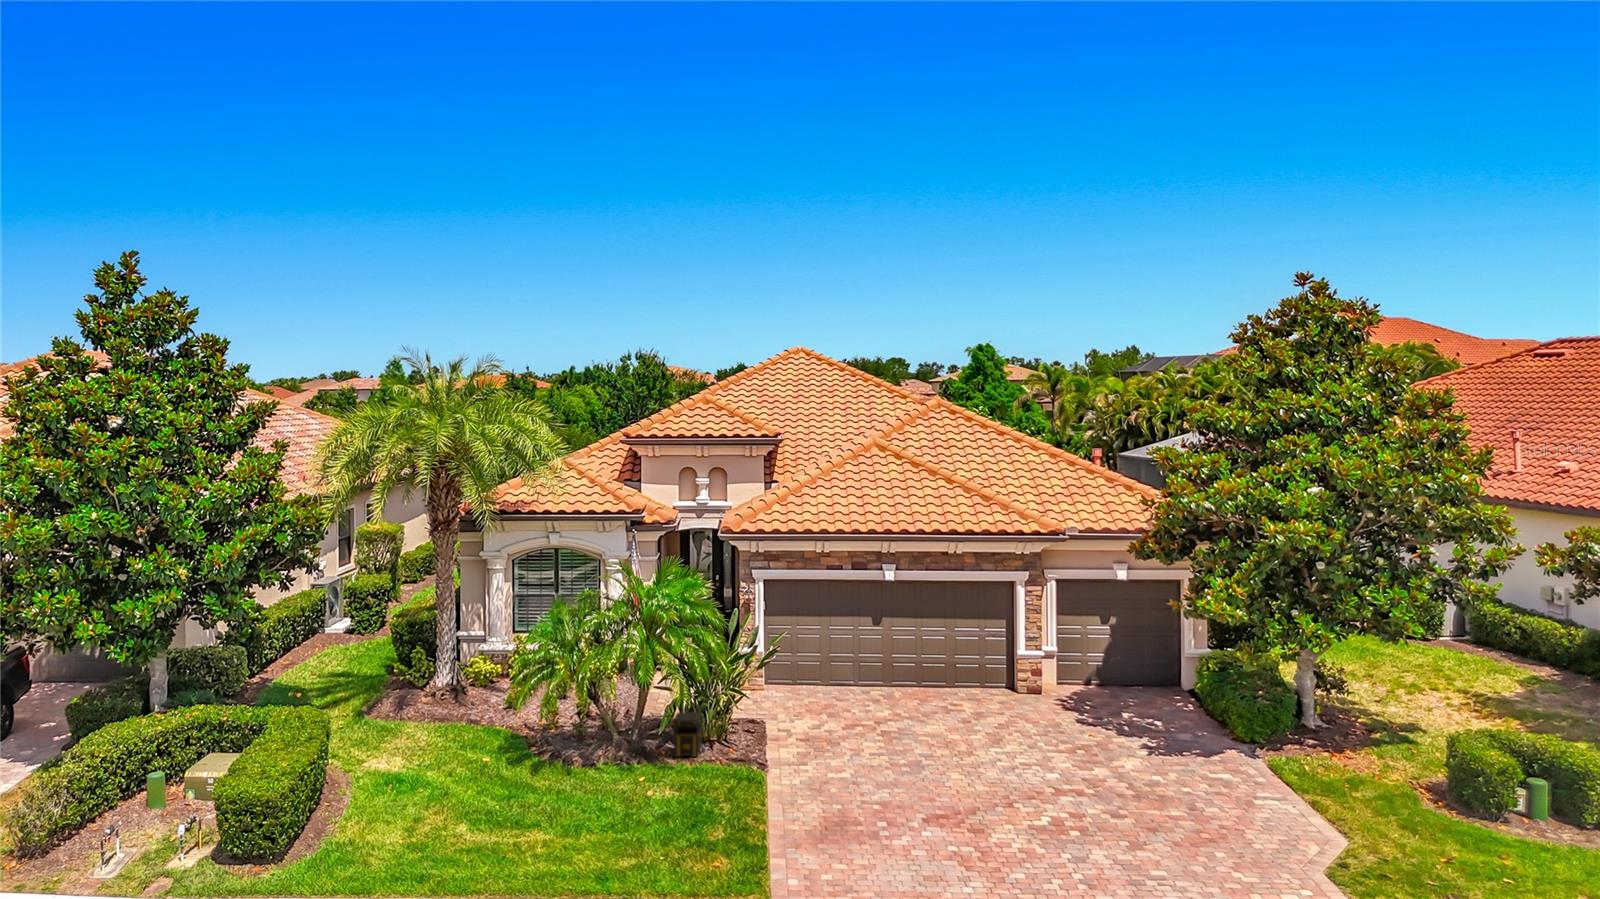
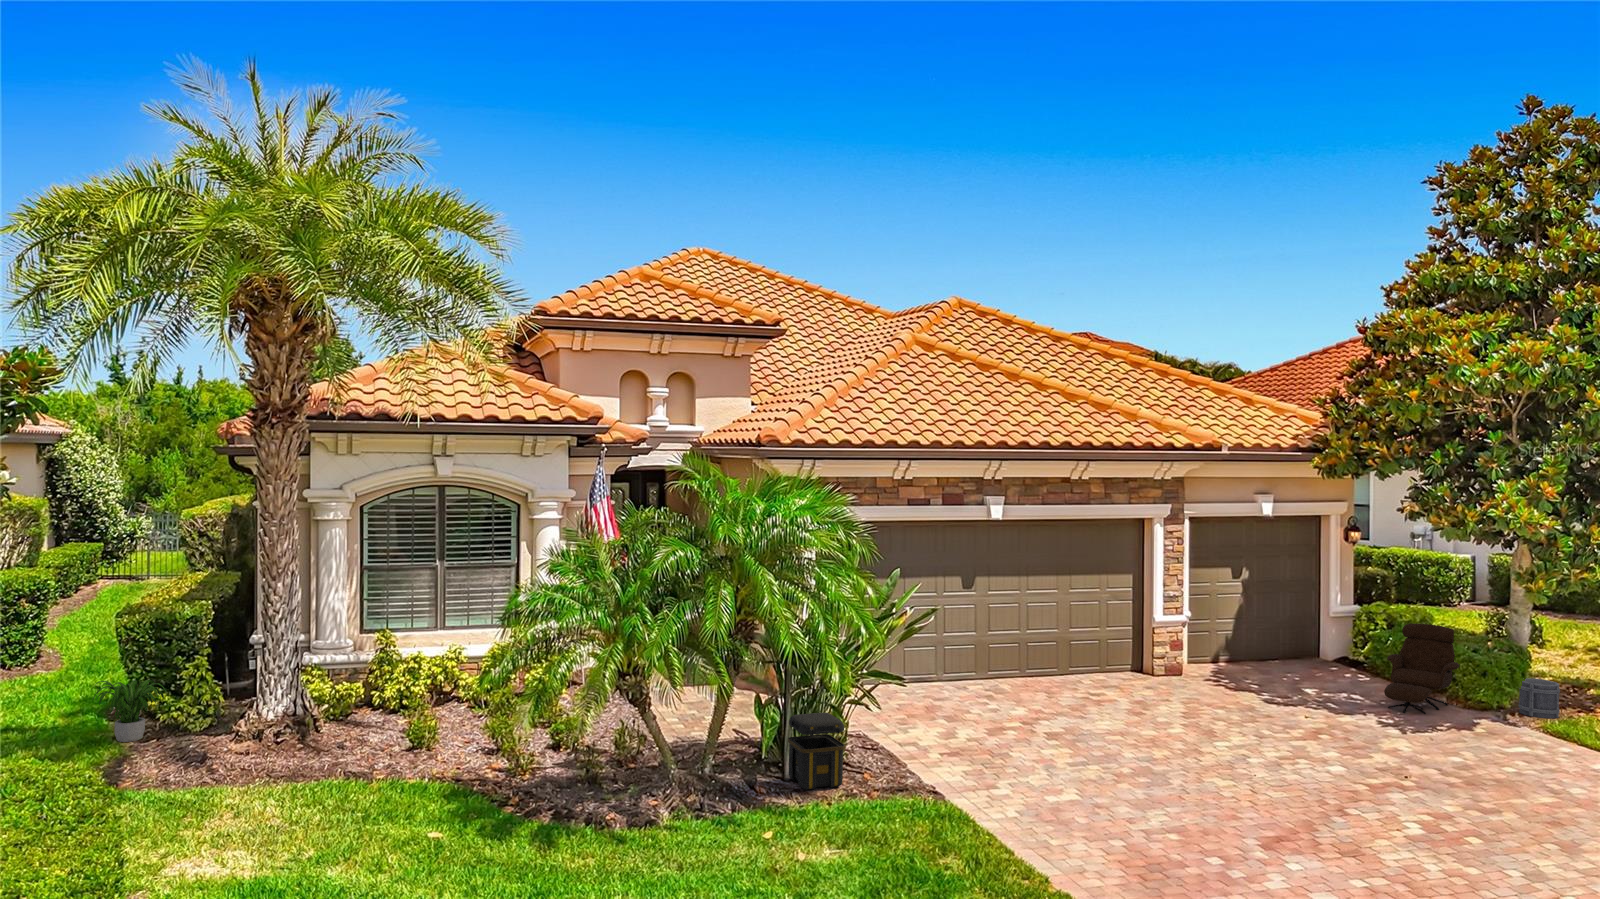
potted plant: none [368,657,402,690] -> present [93,680,166,742]
lounge chair: none [1152,674,1219,744] -> present [1384,624,1459,714]
bucket: none [1258,724,1287,758] -> present [1519,678,1560,719]

